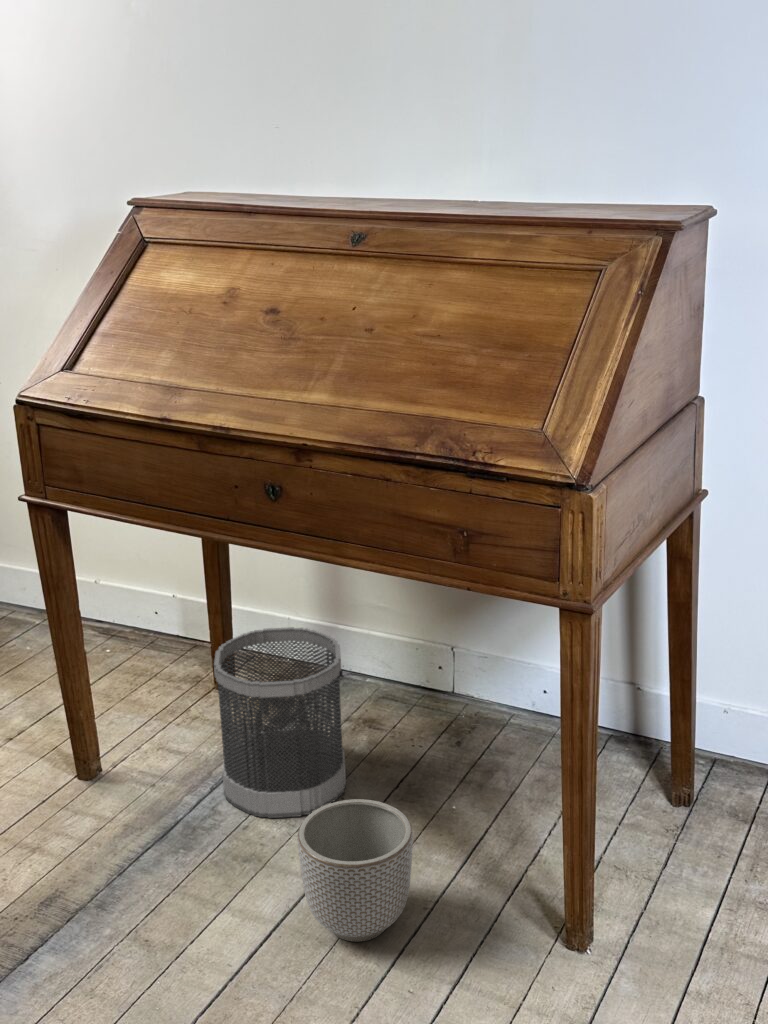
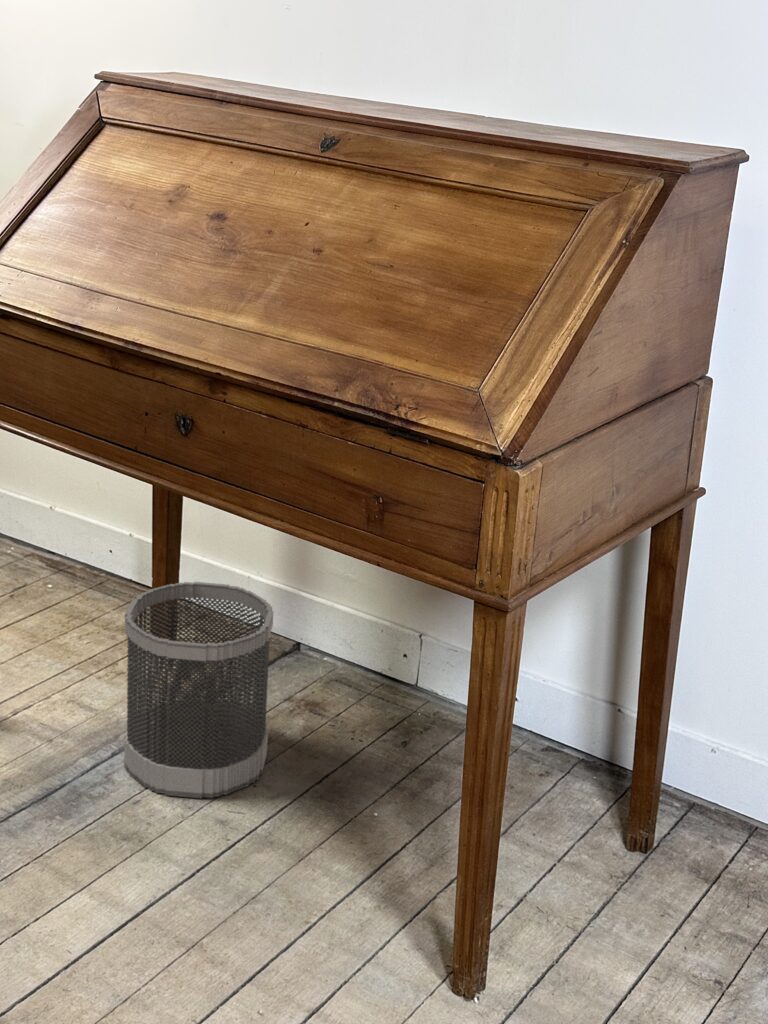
planter: present [297,799,413,942] -> none [165,786,297,947]

